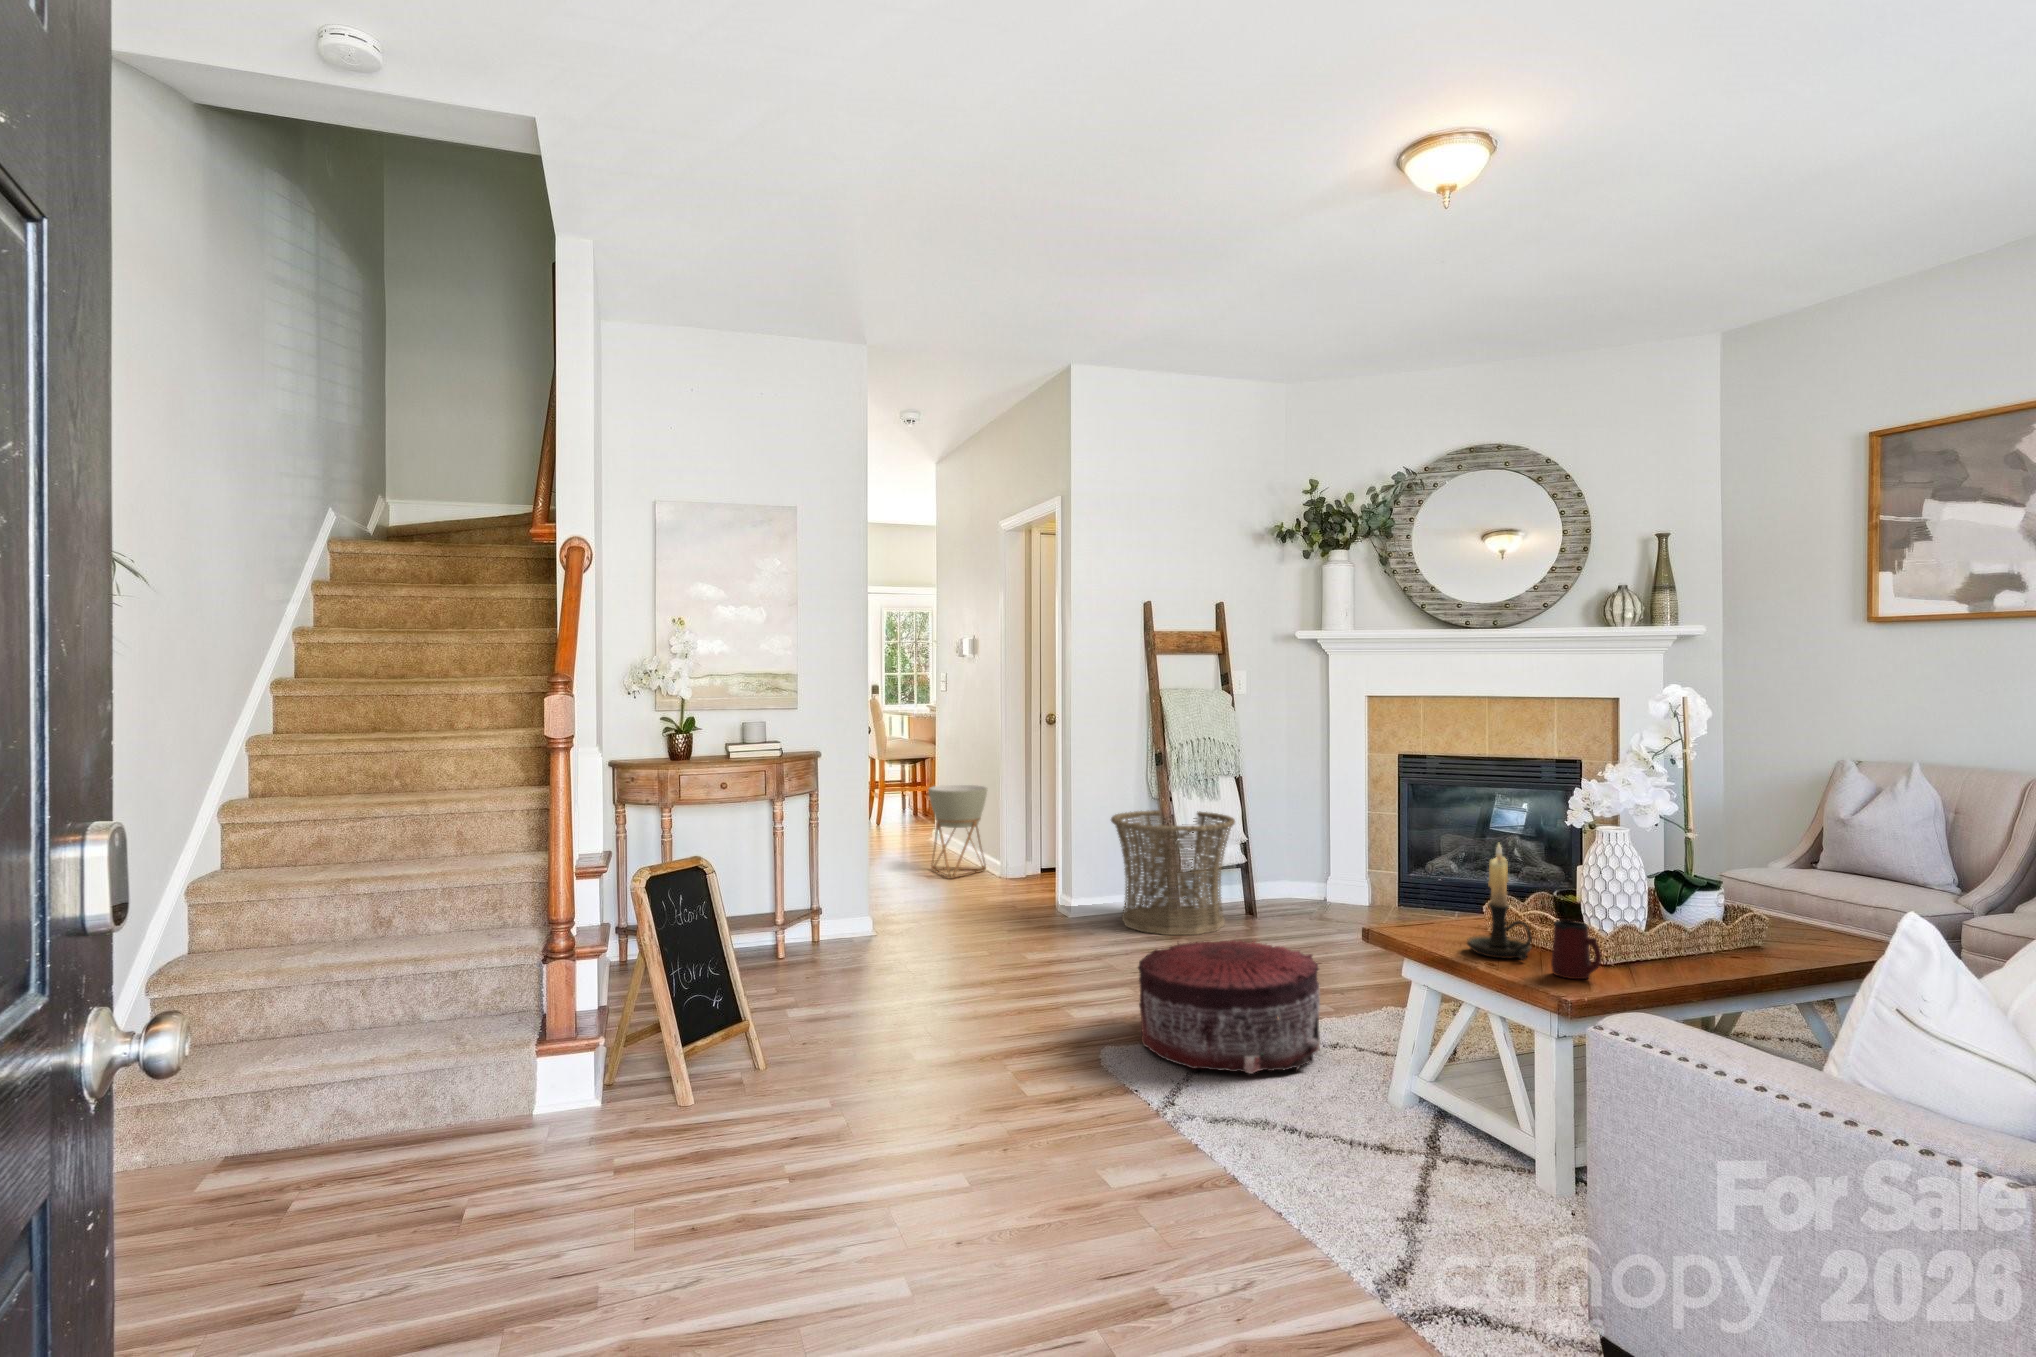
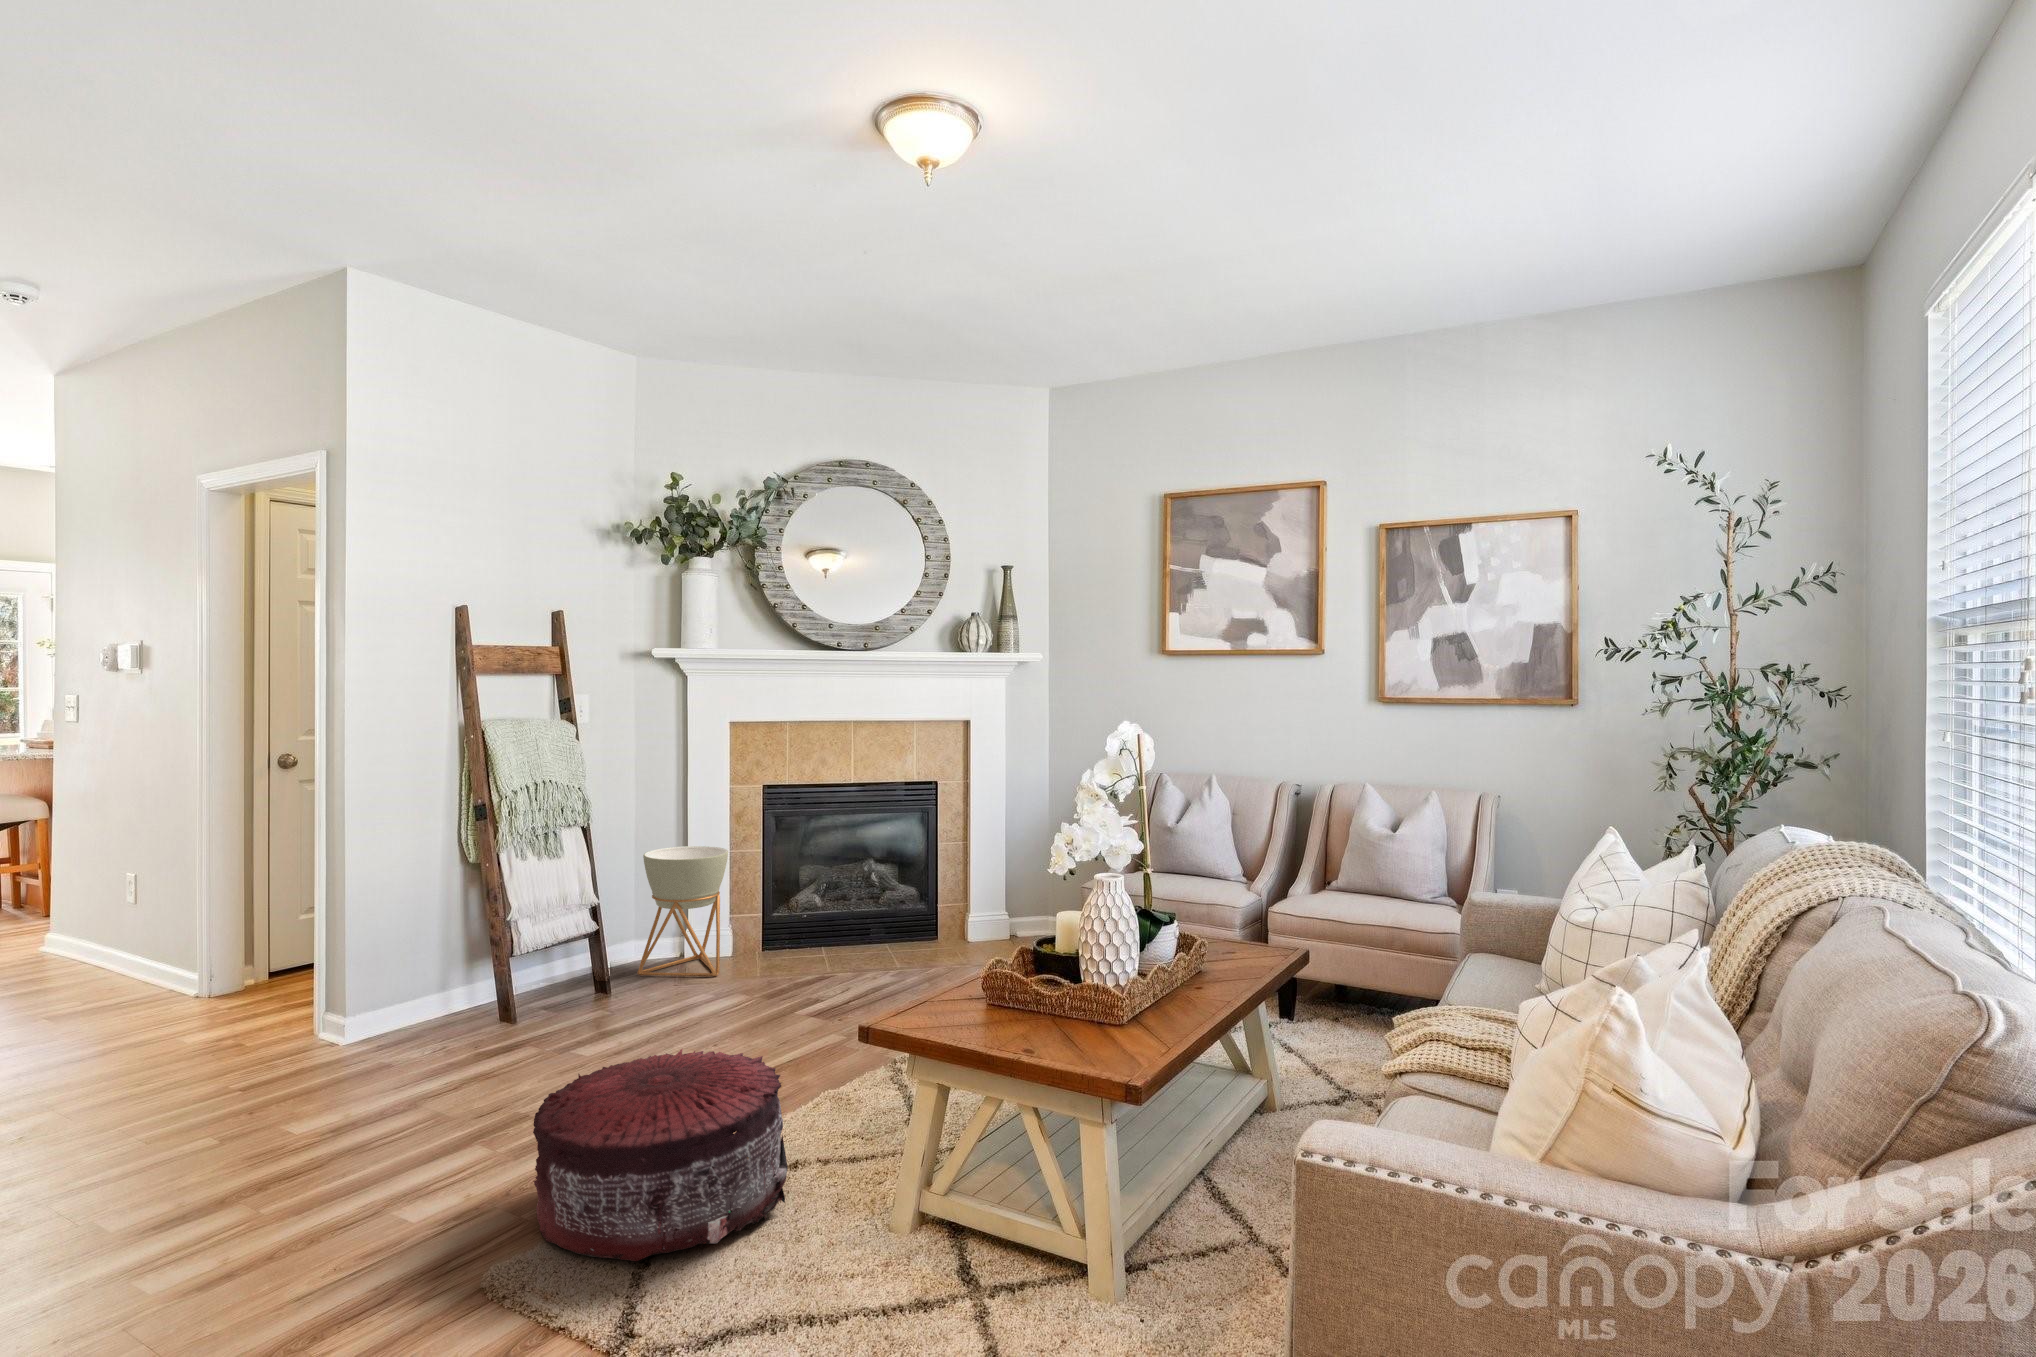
planter: present [928,785,987,879] -> present [637,846,728,976]
basket: present [1111,810,1235,935] -> none [415,871,592,1045]
candle holder: present [1467,844,1532,960] -> none [991,907,1069,1042]
mug: present [1551,920,1601,979] -> none [1099,990,1151,1057]

